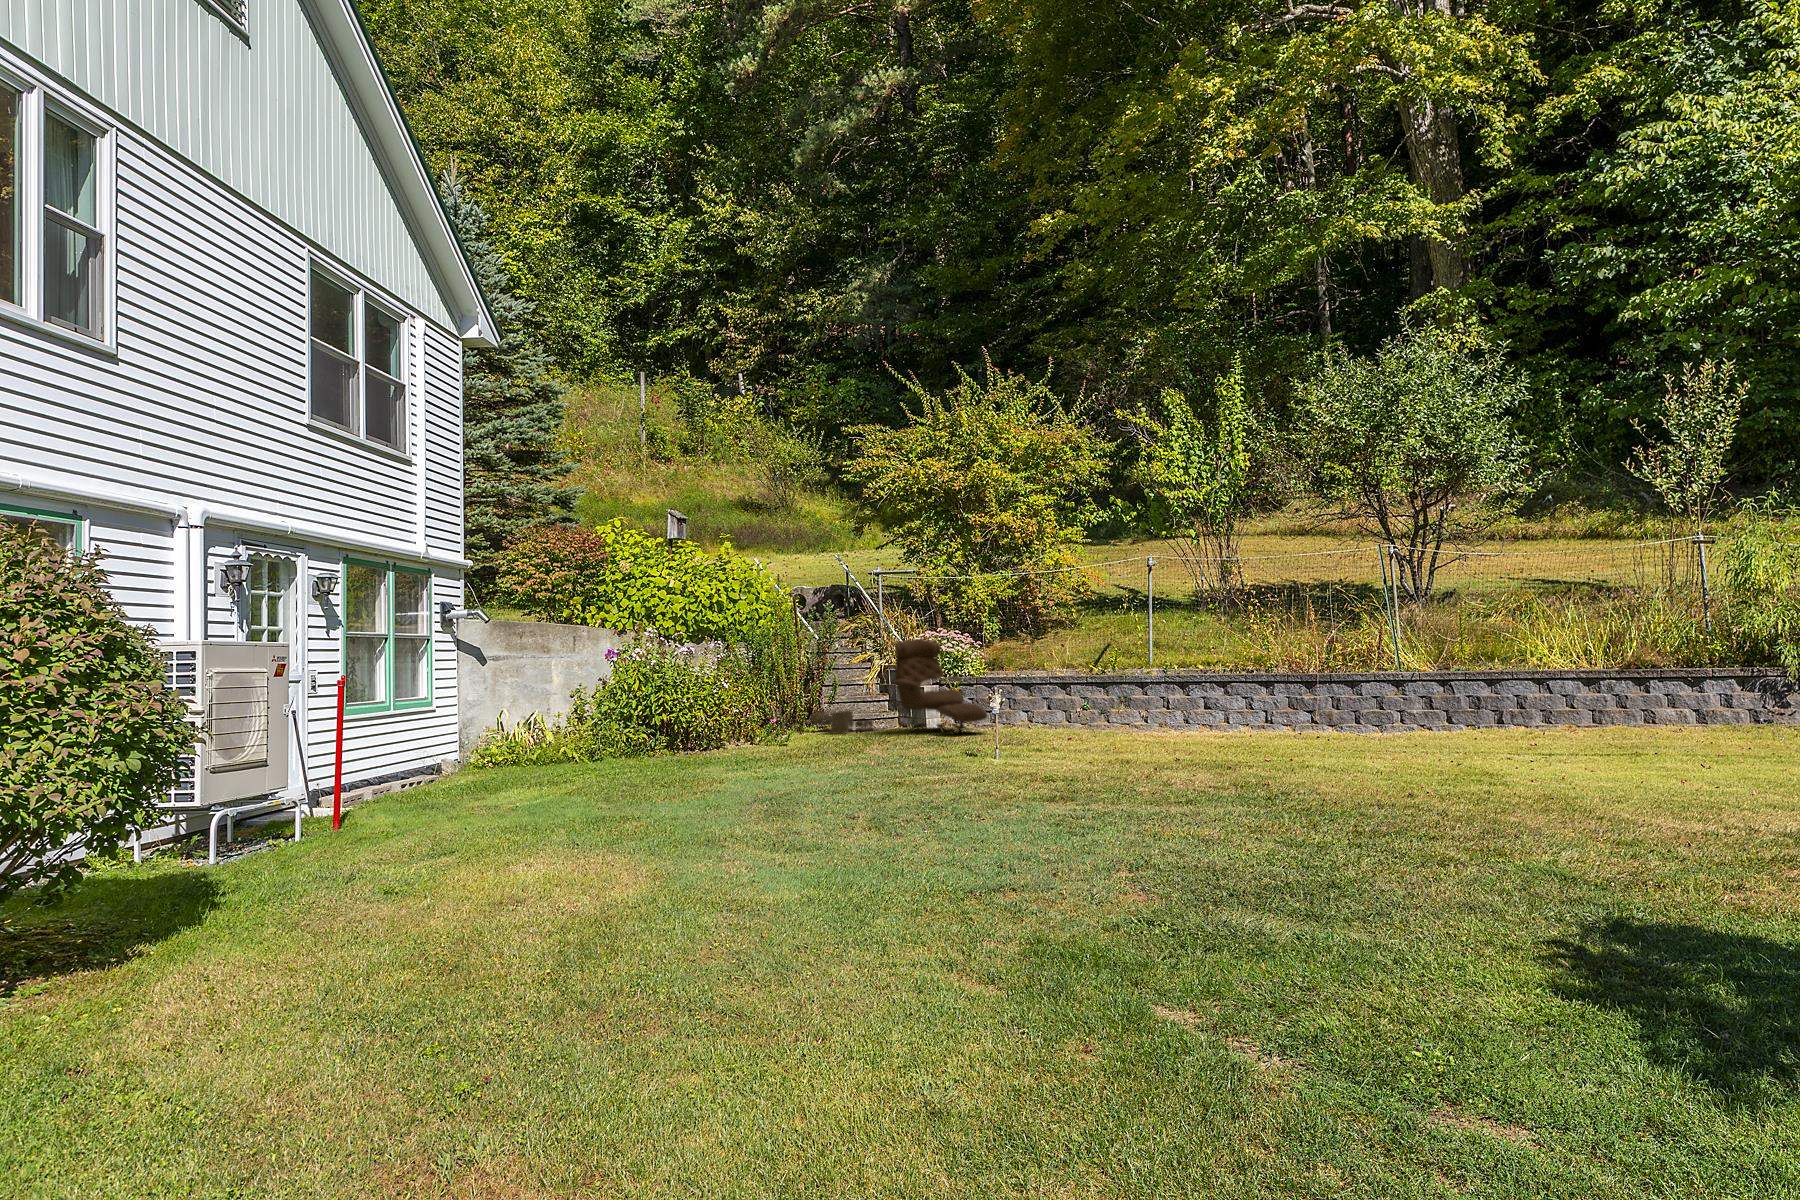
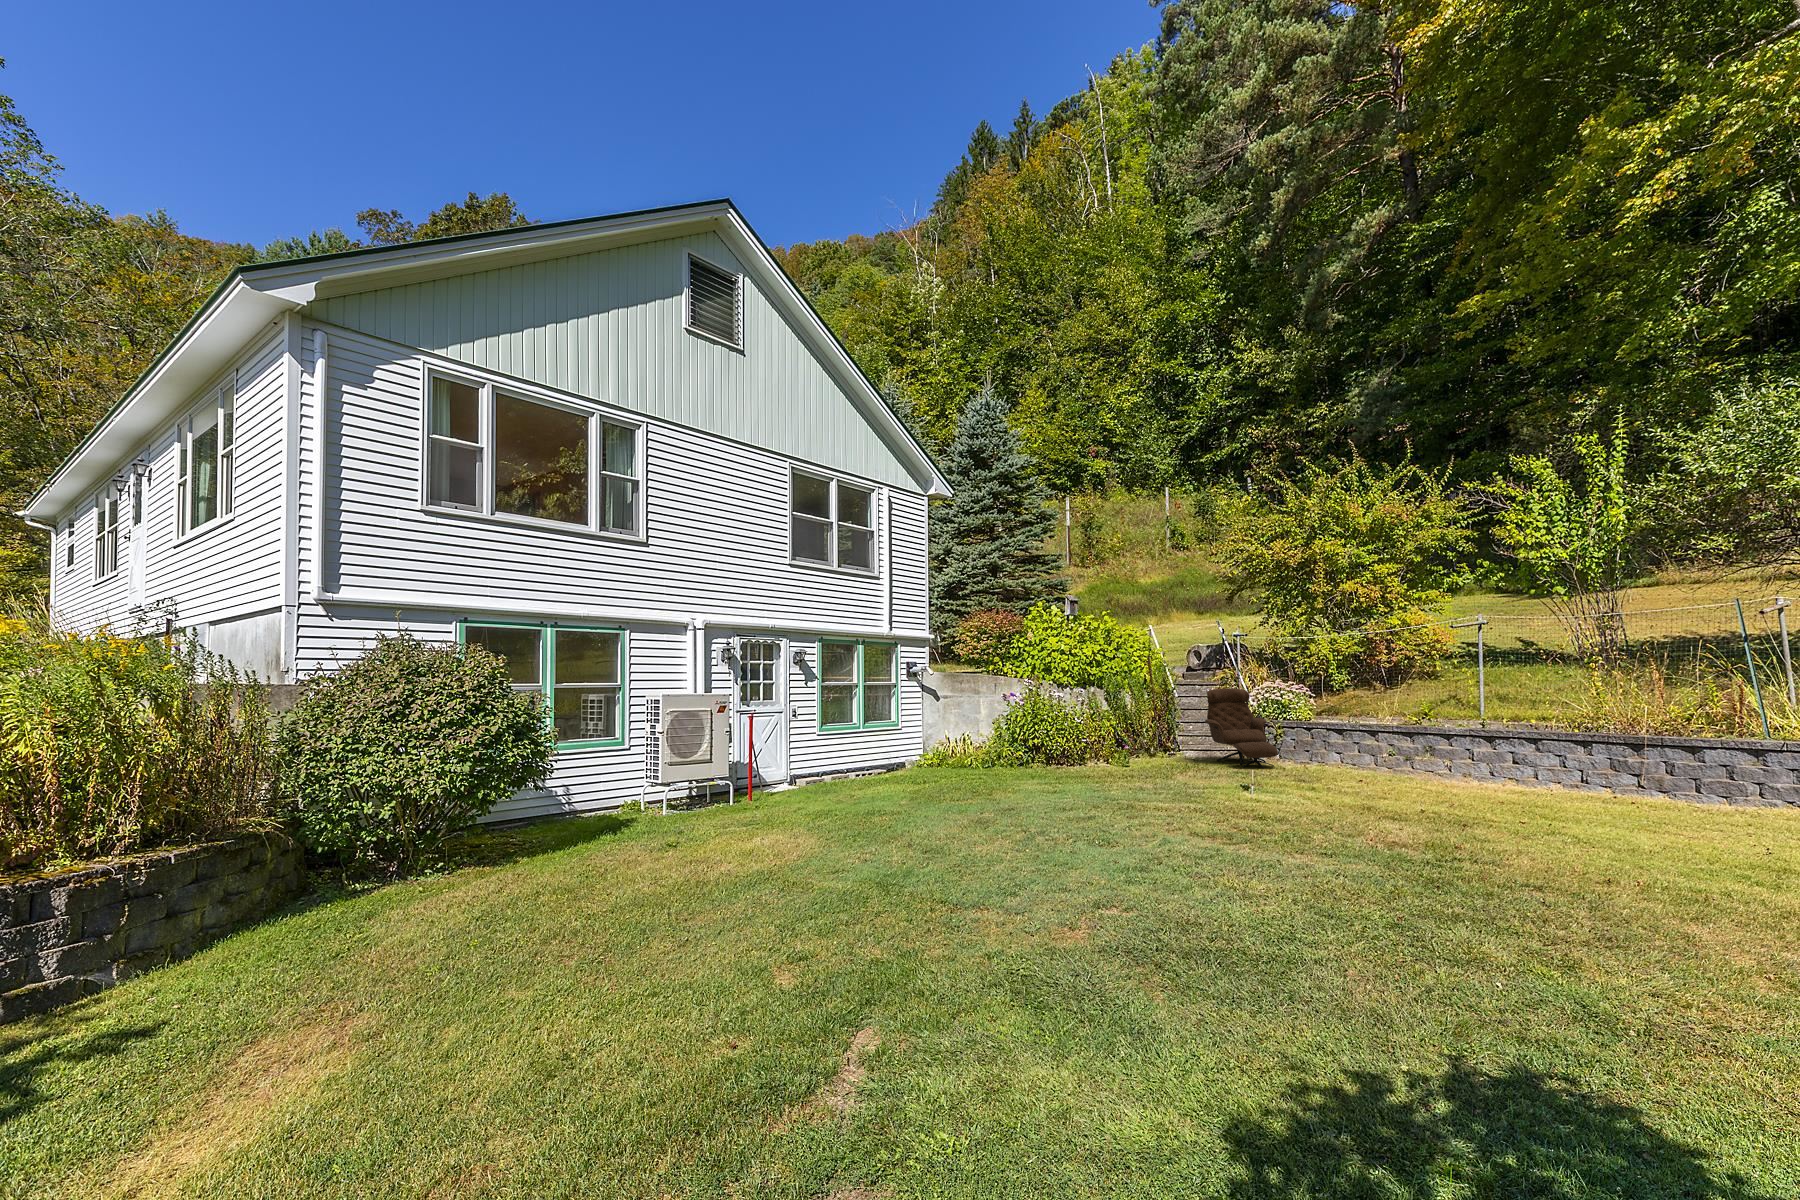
woven basket: present [811,711,873,734] -> none [1146,738,1194,758]

